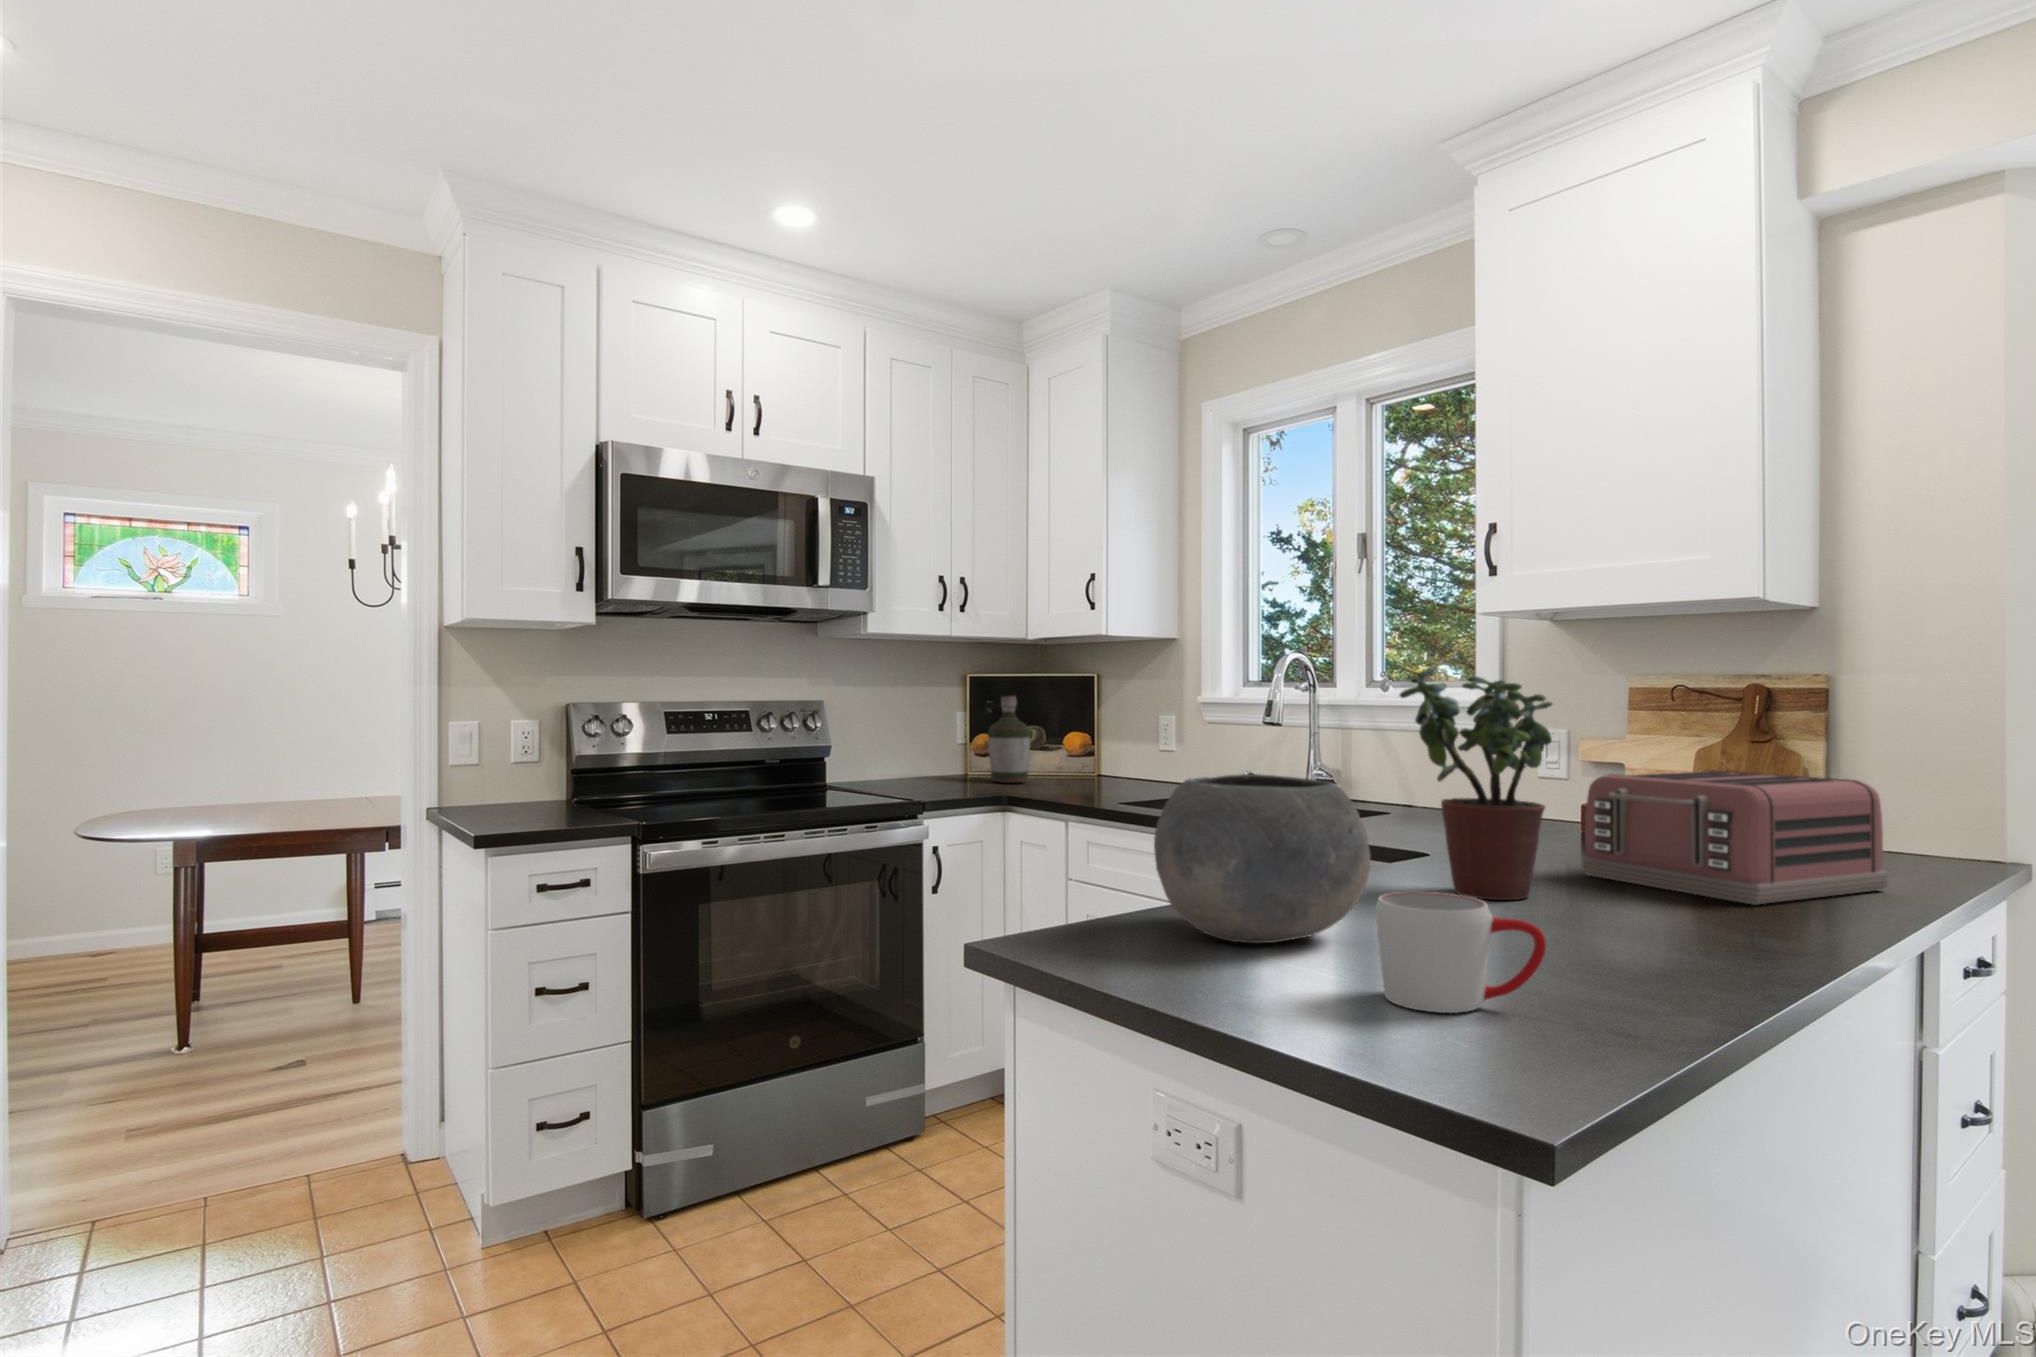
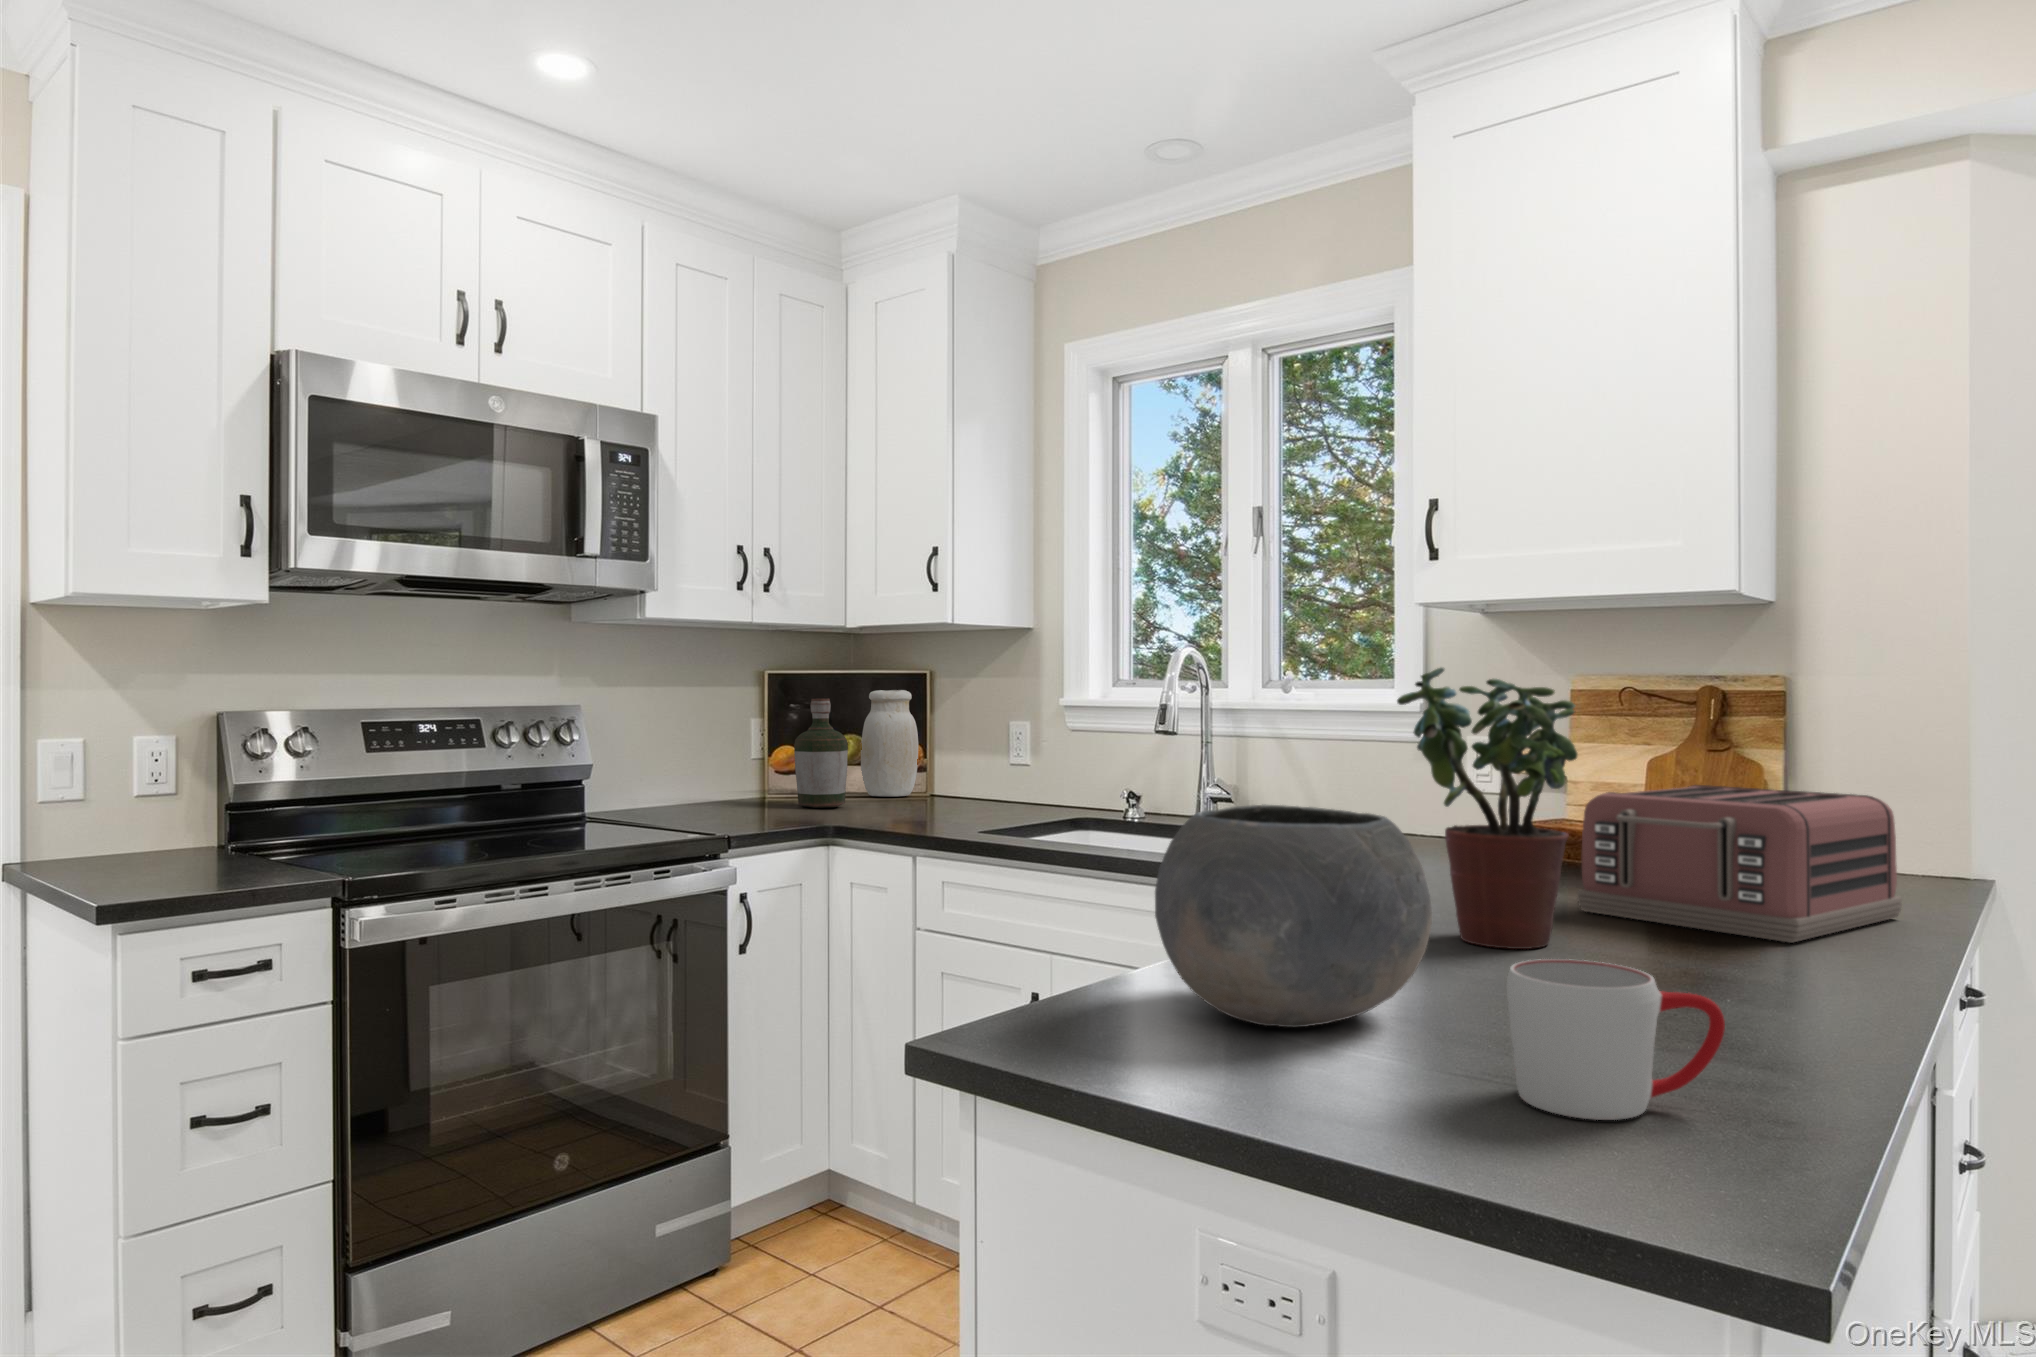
jar: none [1046,689,1092,775] -> present [861,690,918,797]

